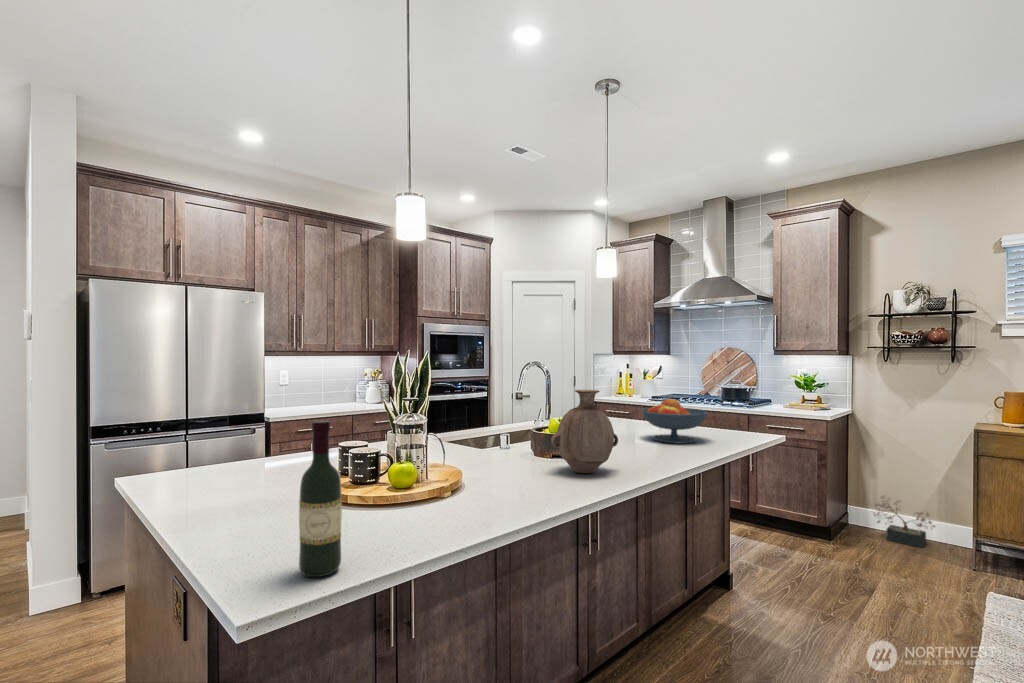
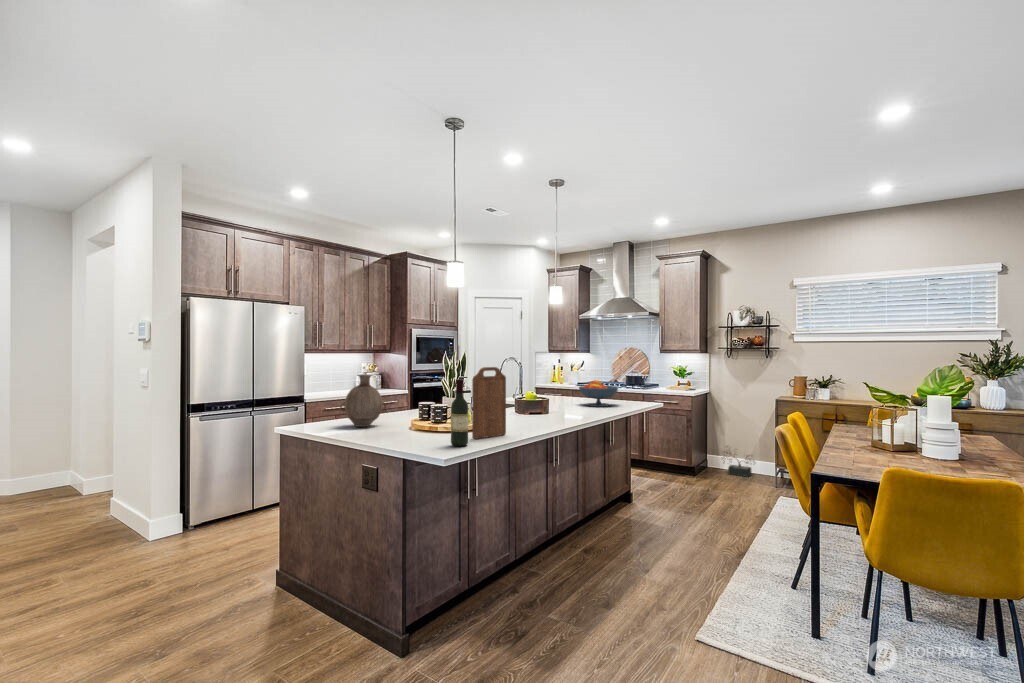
cutting board: none [376,389,458,543] -> present [472,367,506,439]
vase: present [551,390,618,473] -> present [340,374,386,427]

